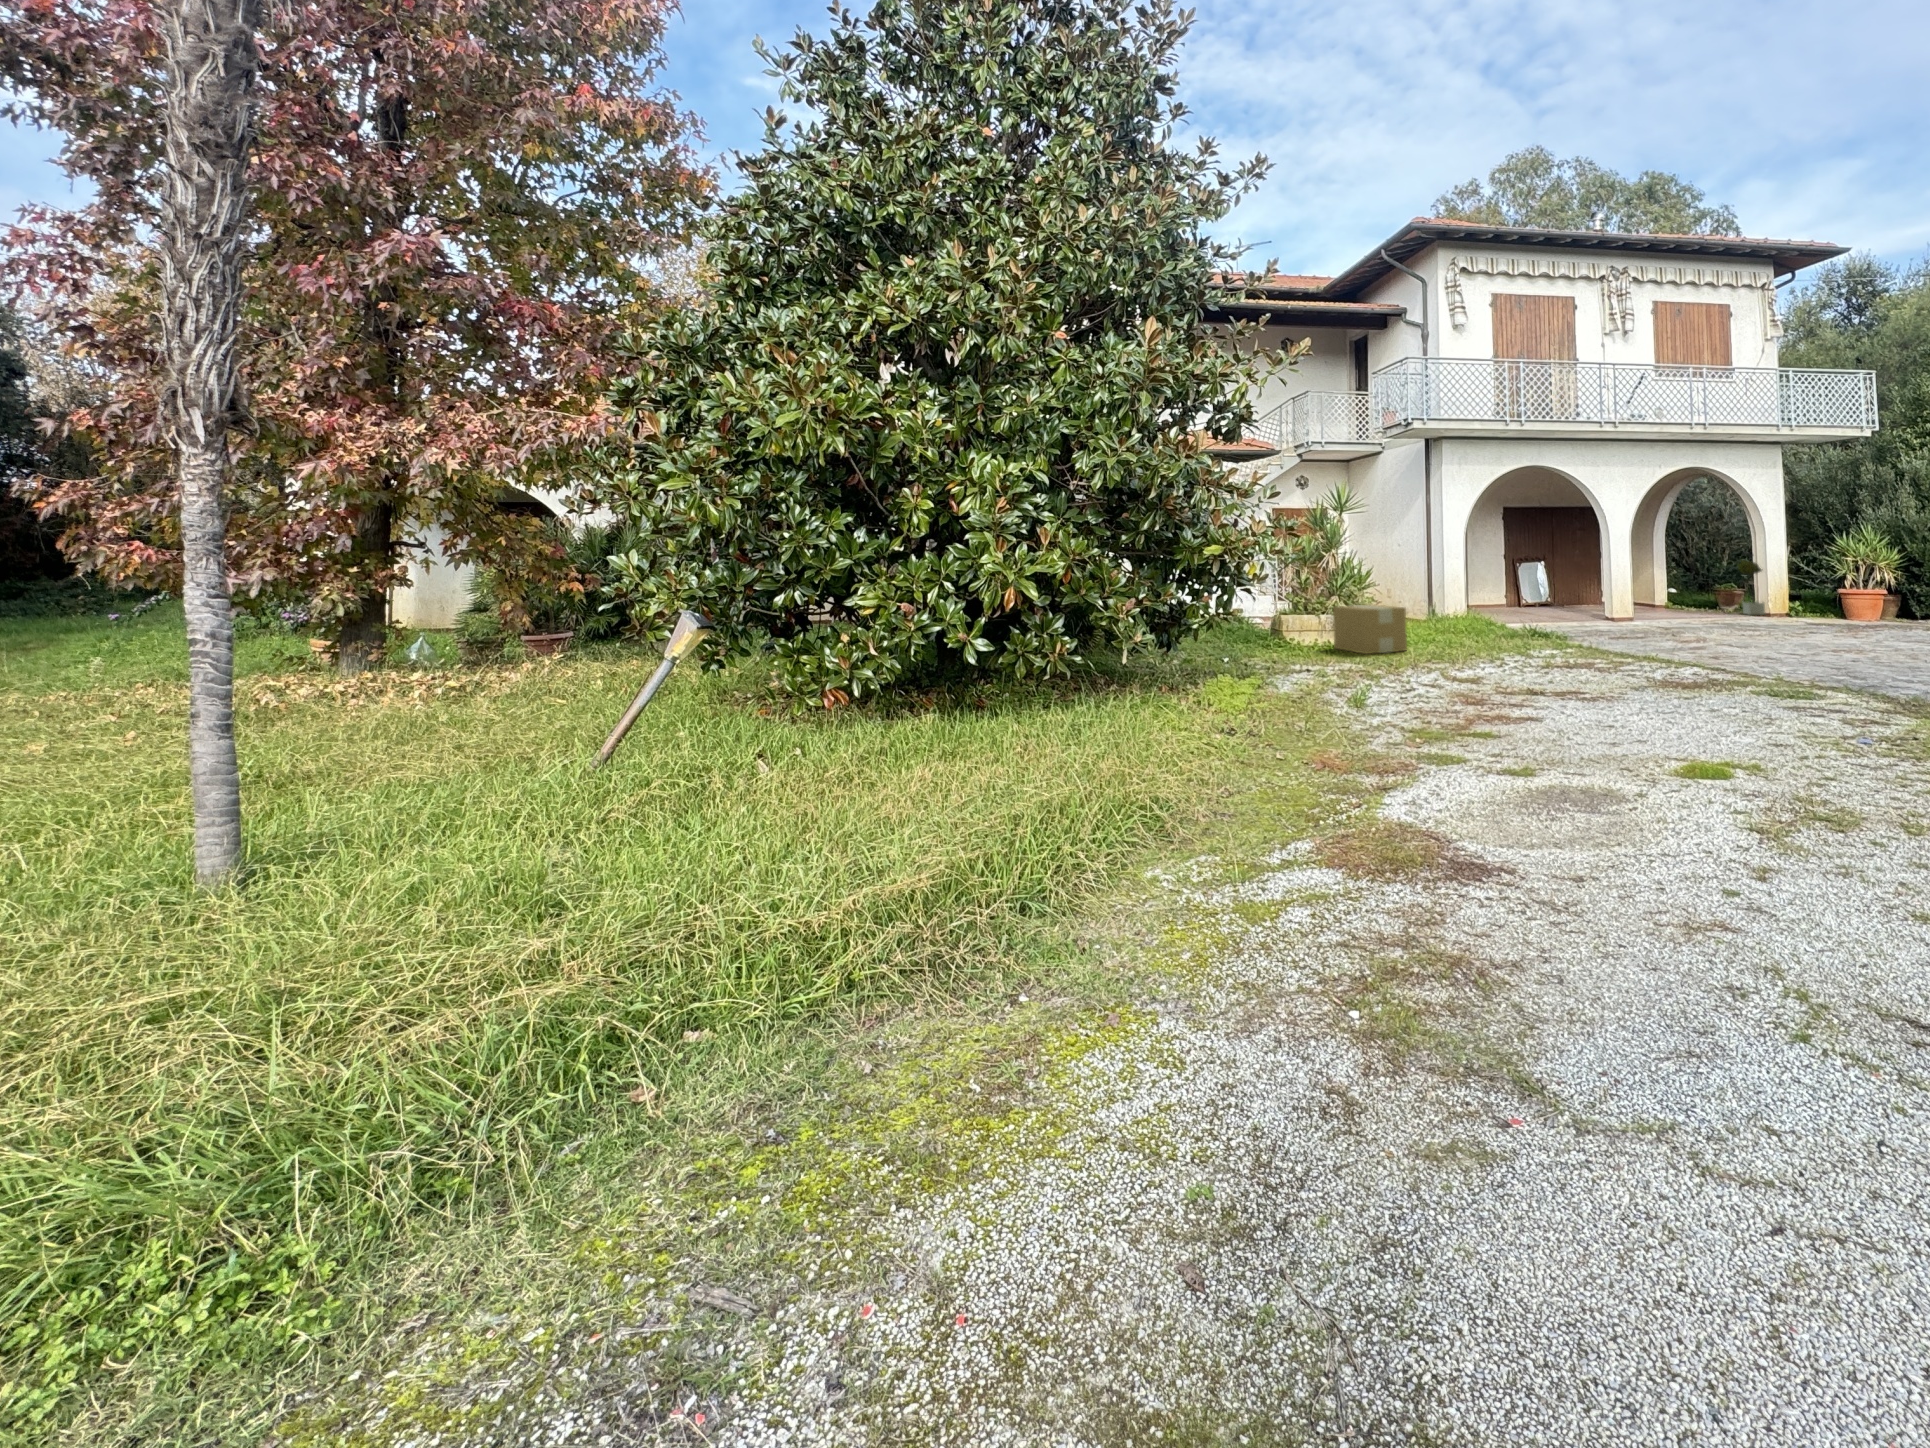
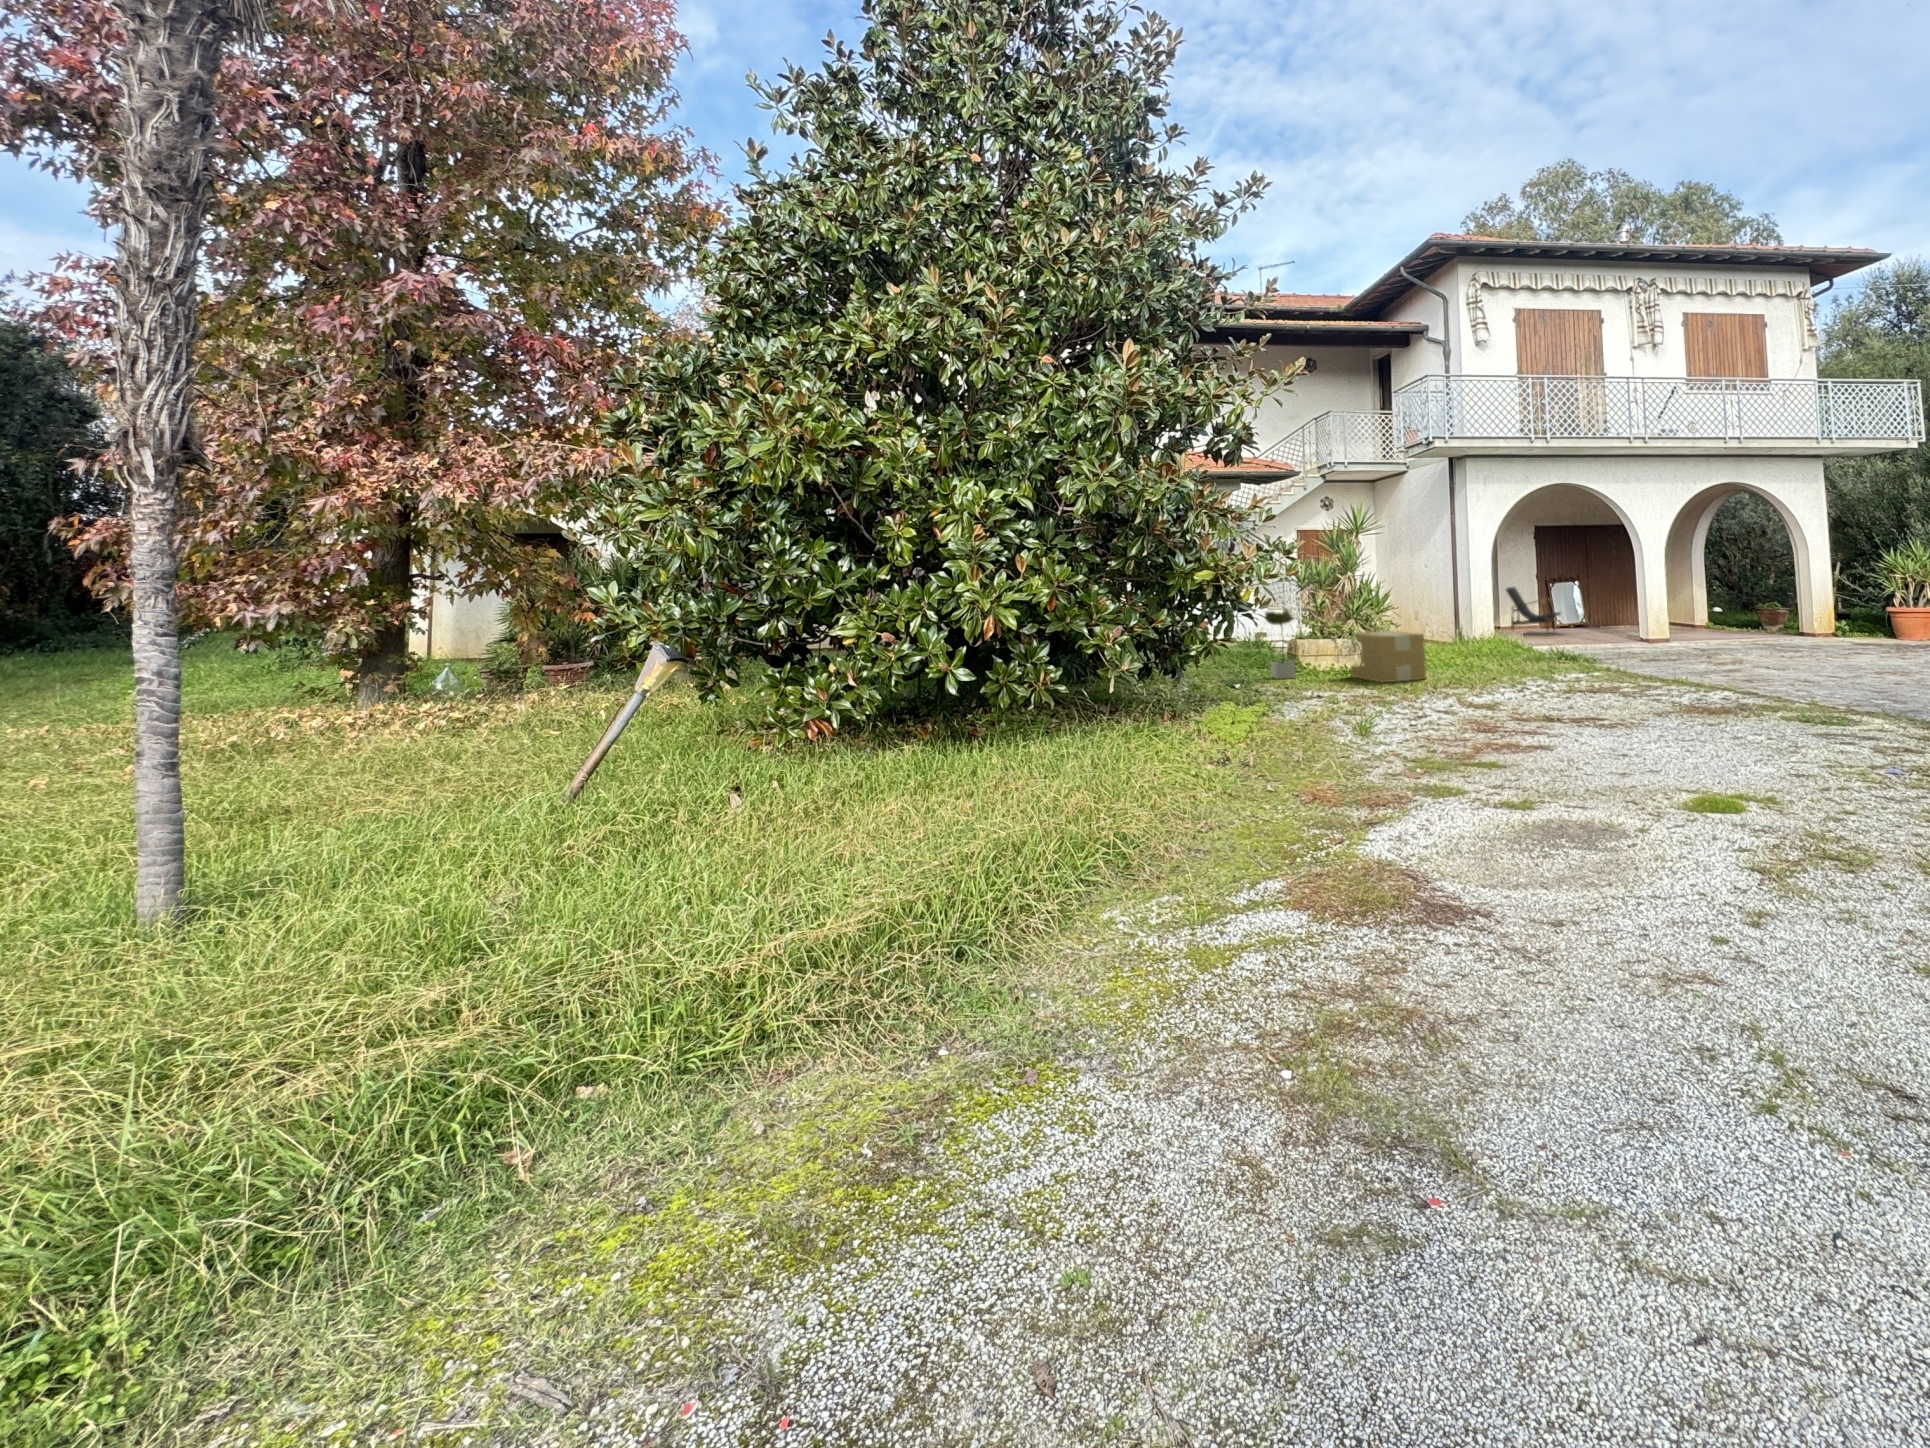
potted tree: present [1738,560,1766,615] -> present [1265,610,1296,679]
lounge chair: none [1476,563,1528,611] -> present [1506,587,1560,634]

